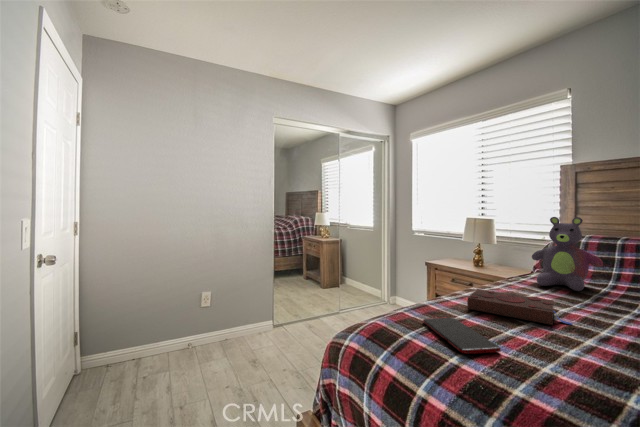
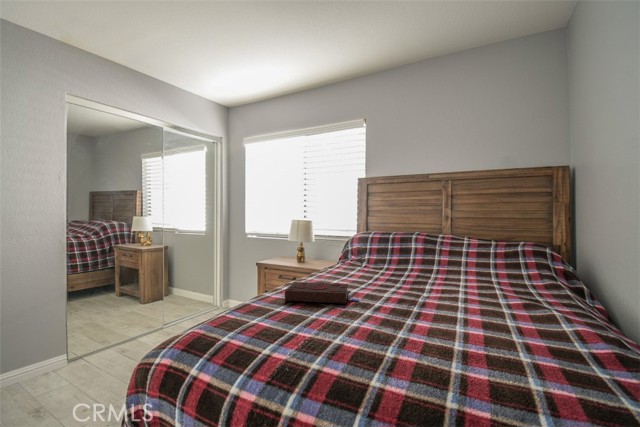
stuffed bear: present [532,217,603,291] -> none [337,218,380,275]
smartphone: present [423,318,501,354] -> none [242,311,306,342]

